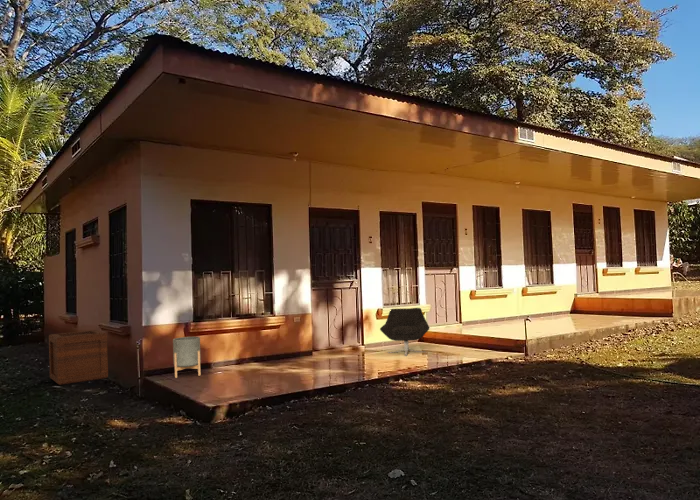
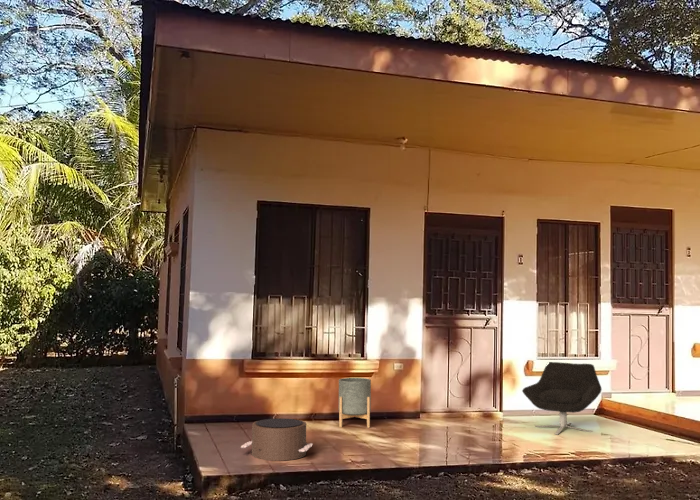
wooden crate: present [49,330,108,385] -> none [111,358,170,421]
planter: present [173,337,201,378] -> present [339,378,371,428]
pouf: none [219,360,270,390] -> present [241,418,313,461]

